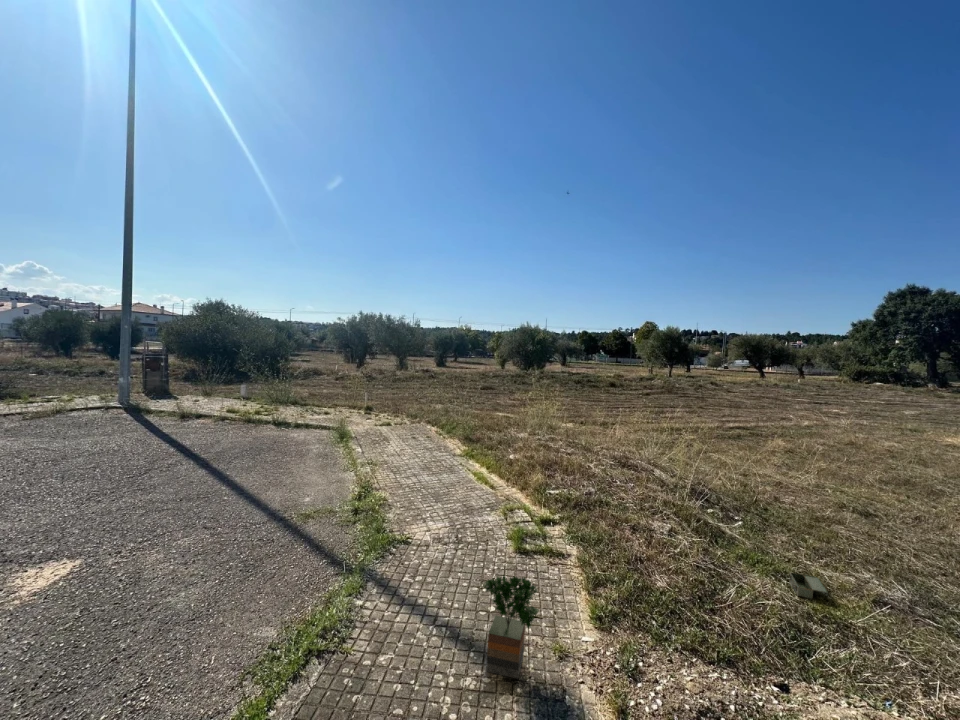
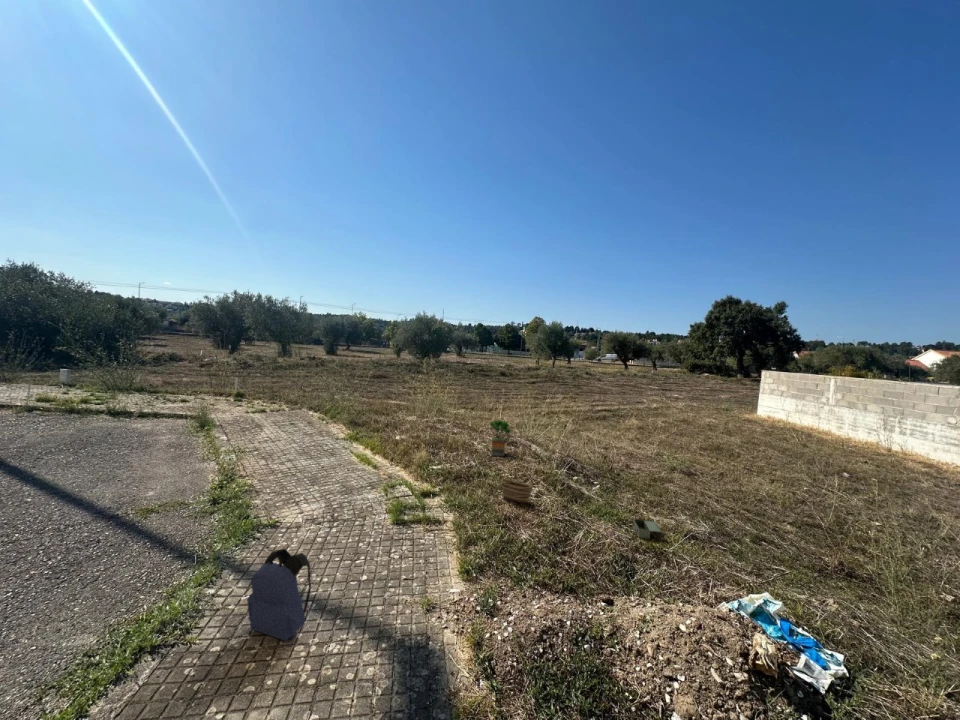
basket: none [629,500,665,541] -> present [502,472,532,503]
potted tree: present [484,575,539,679] -> present [490,421,511,456]
backpack: none [392,576,447,666] -> present [247,549,311,641]

